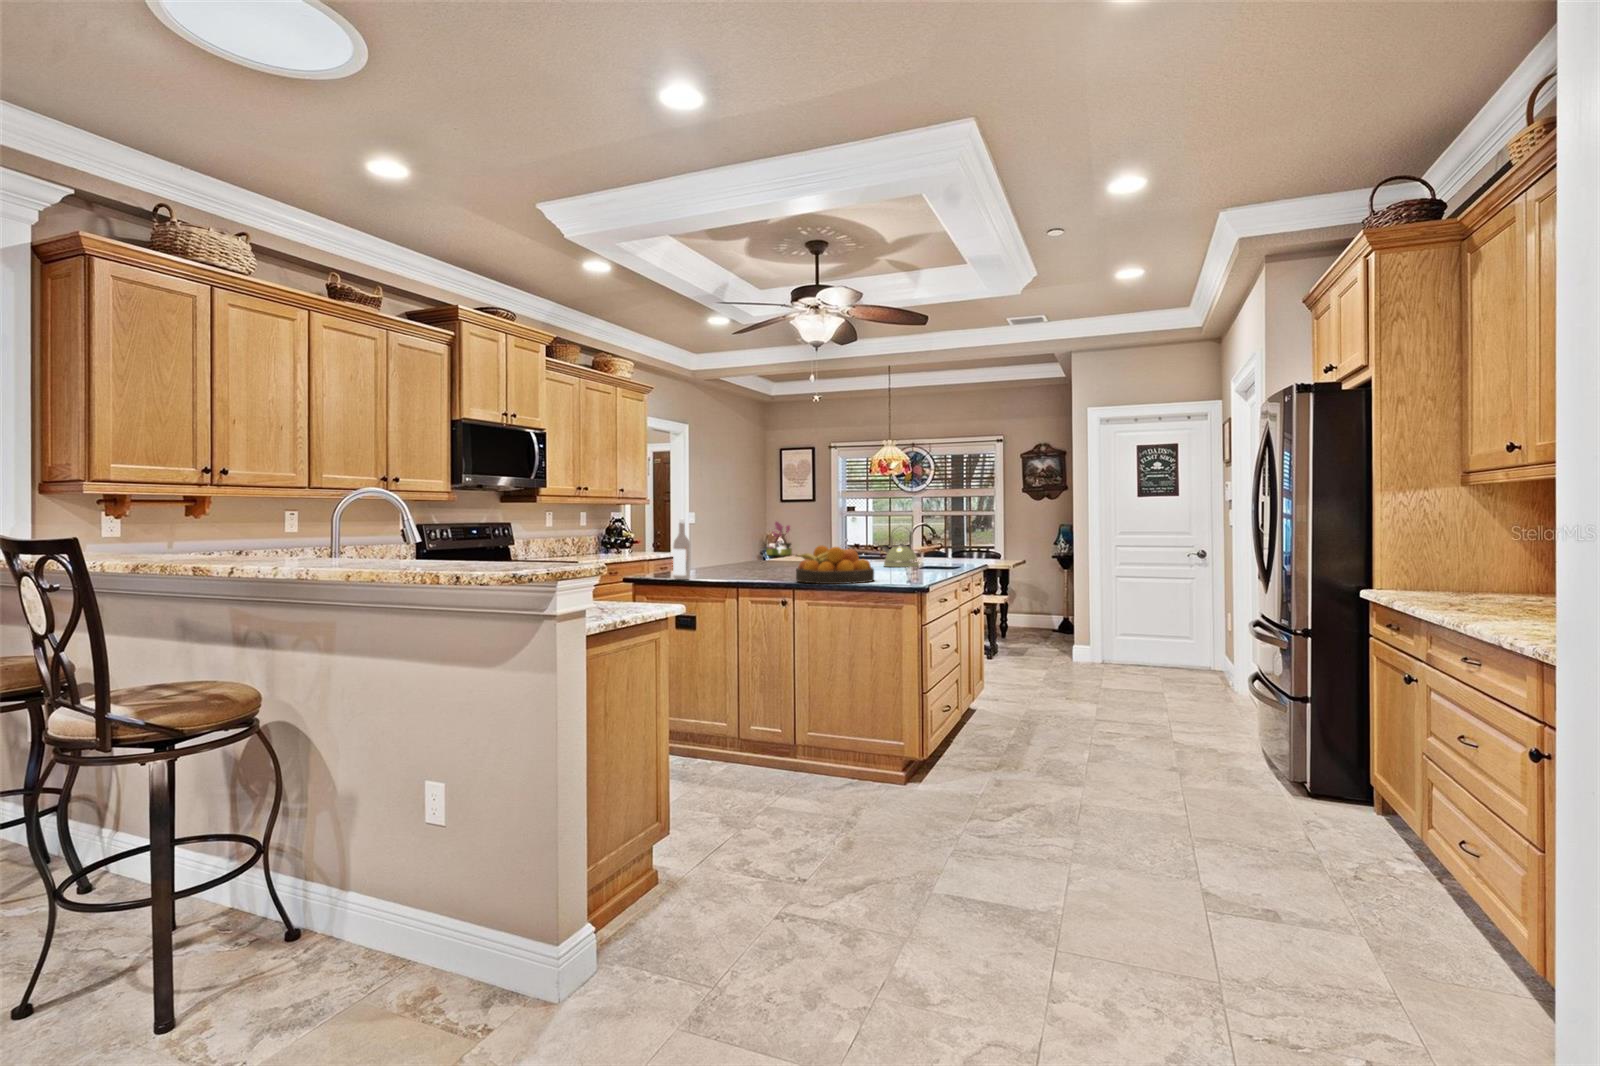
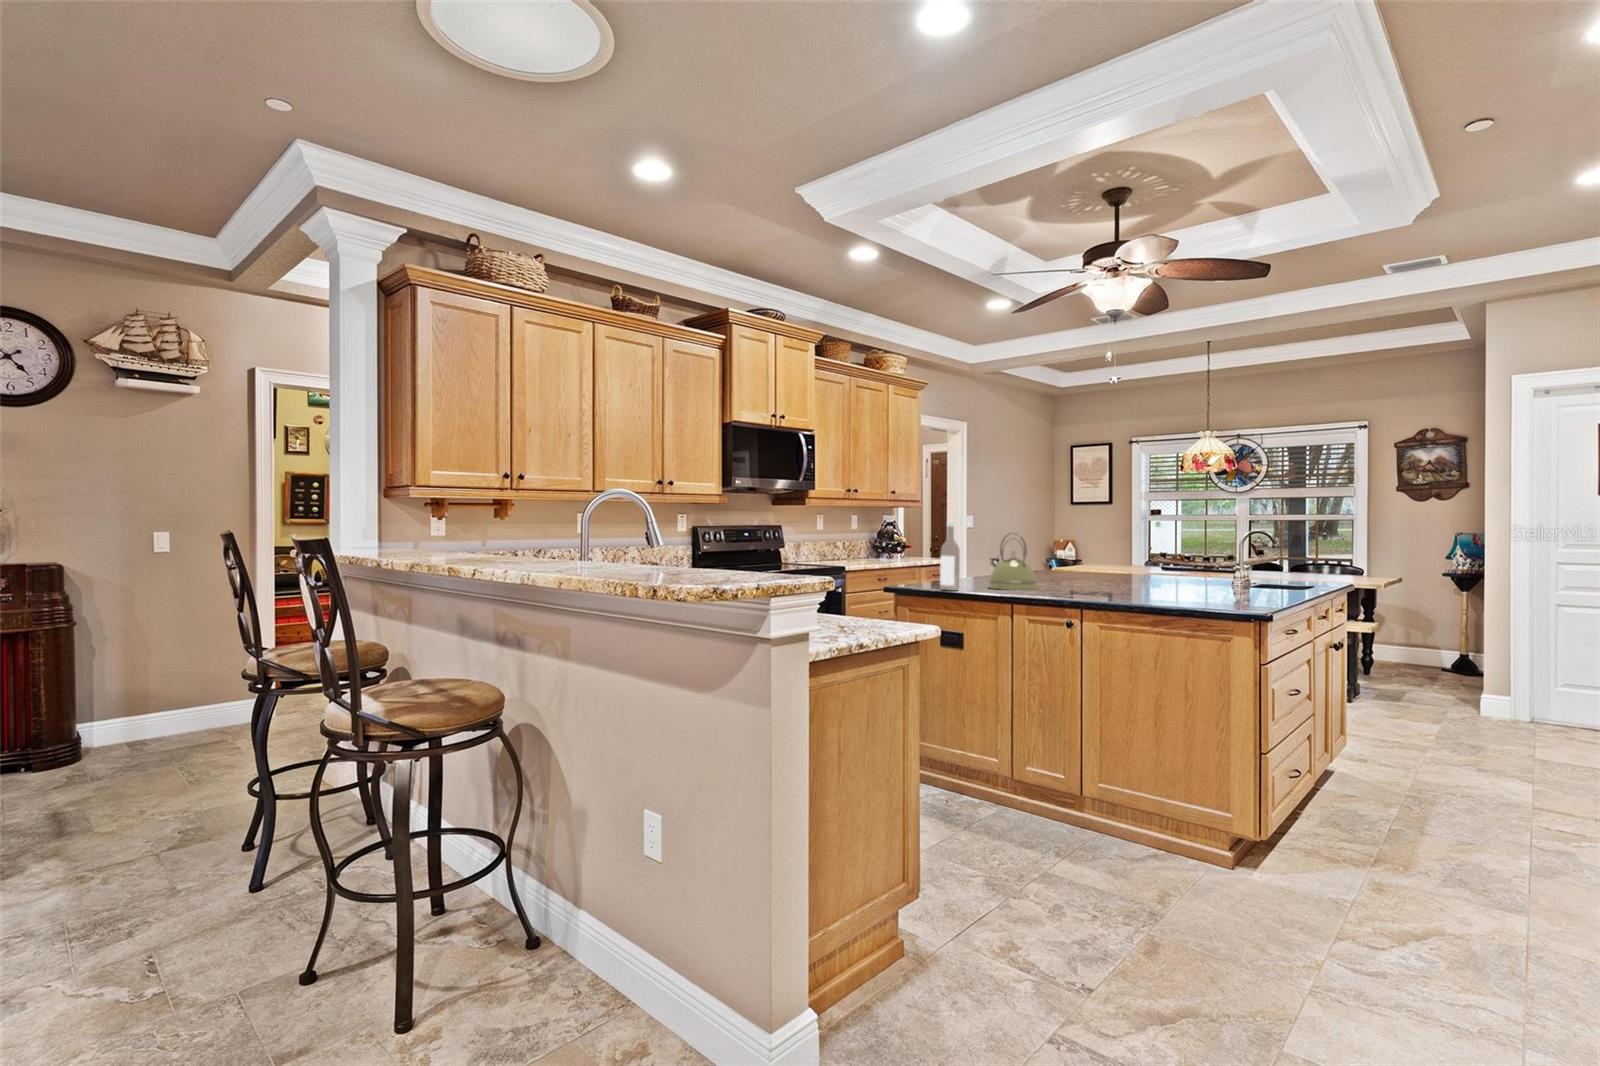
flower arrangement: present [766,522,792,555] -> none [1055,524,1086,563]
kettle: present [883,528,919,567] -> present [989,533,1038,590]
fruit bowl: present [796,546,874,584] -> none [1085,555,1190,603]

